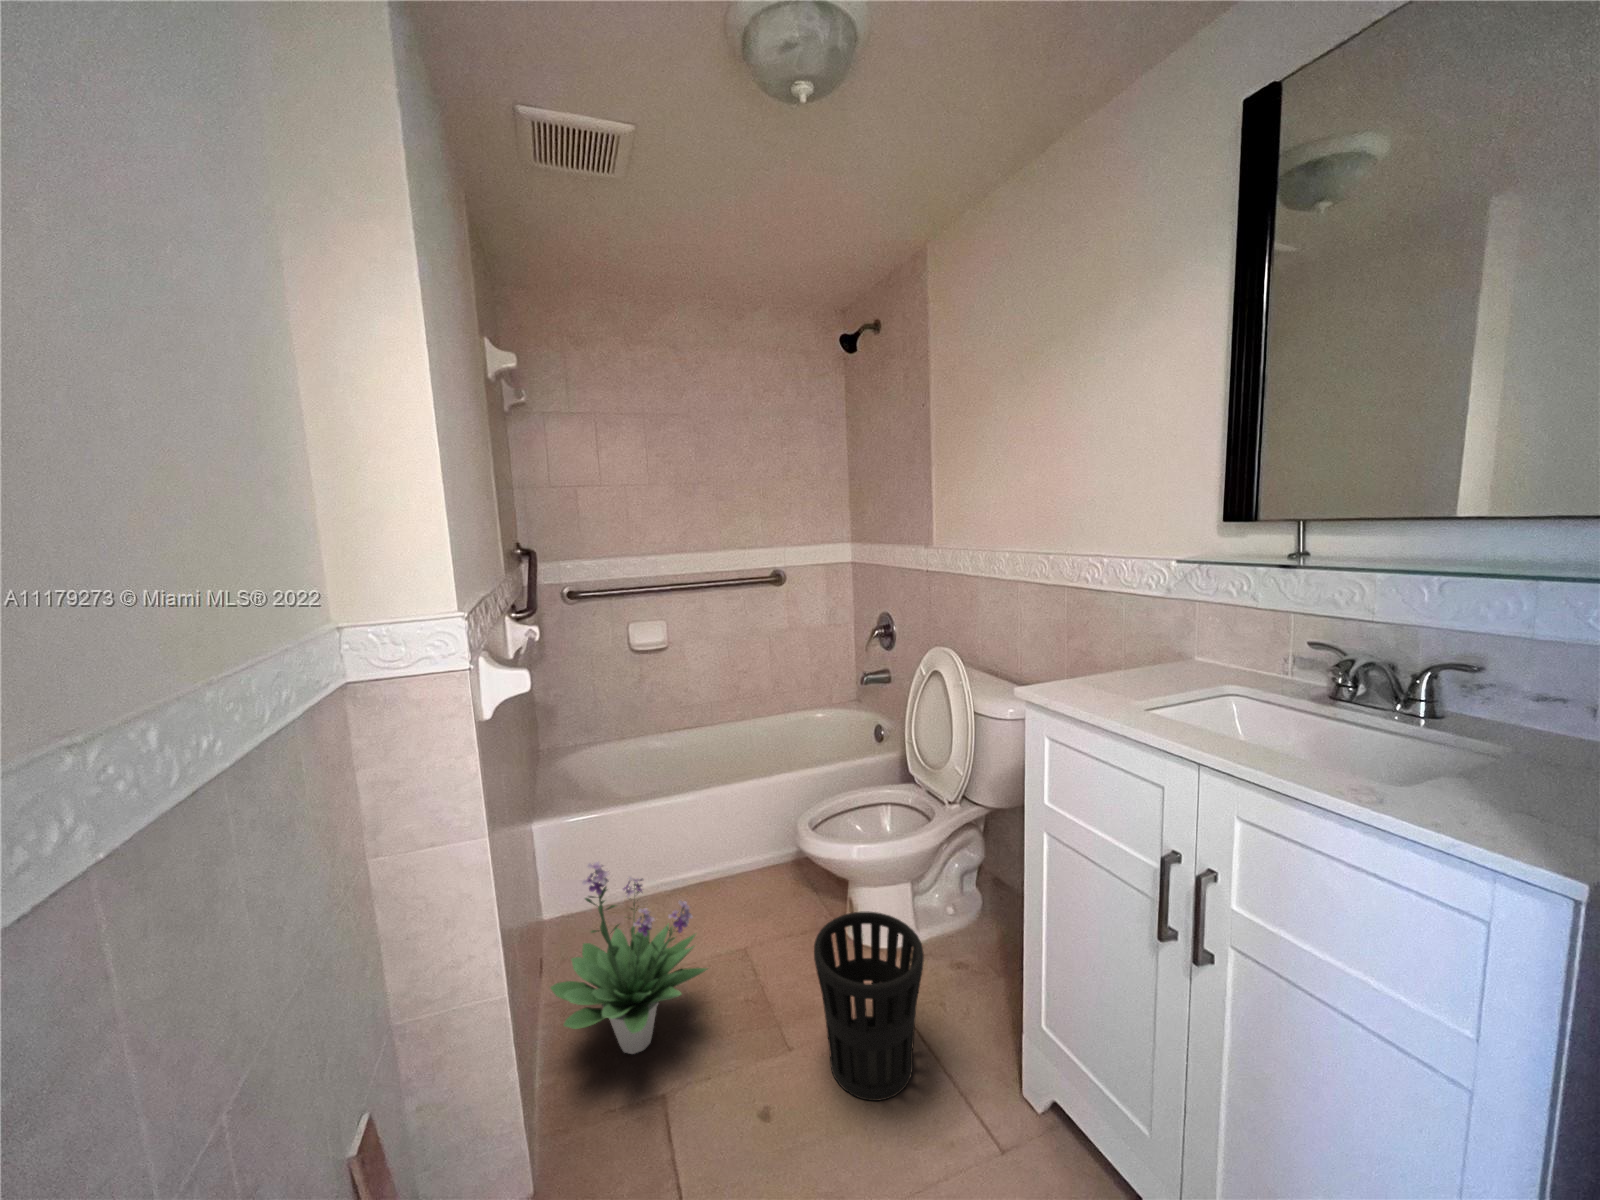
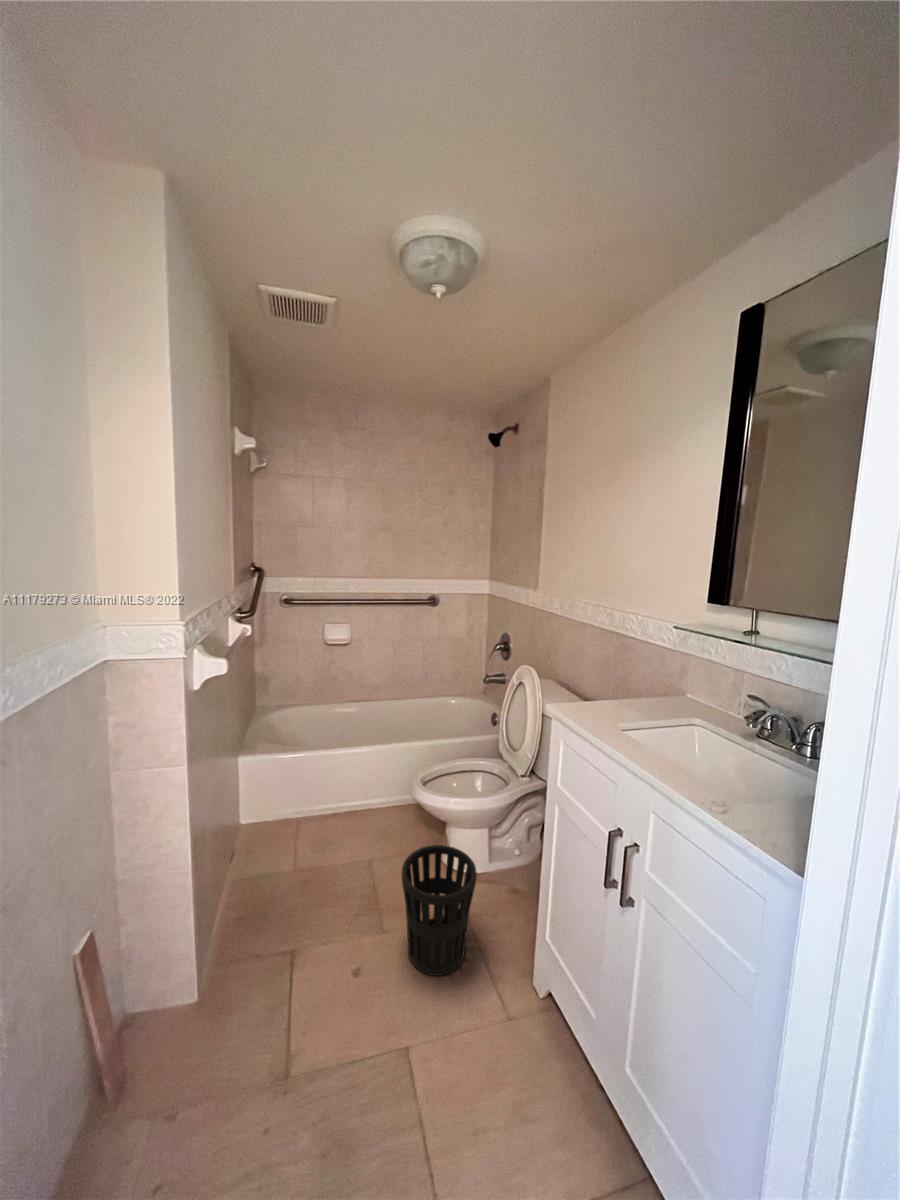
potted plant: present [550,861,707,1054] -> none [229,789,335,922]

